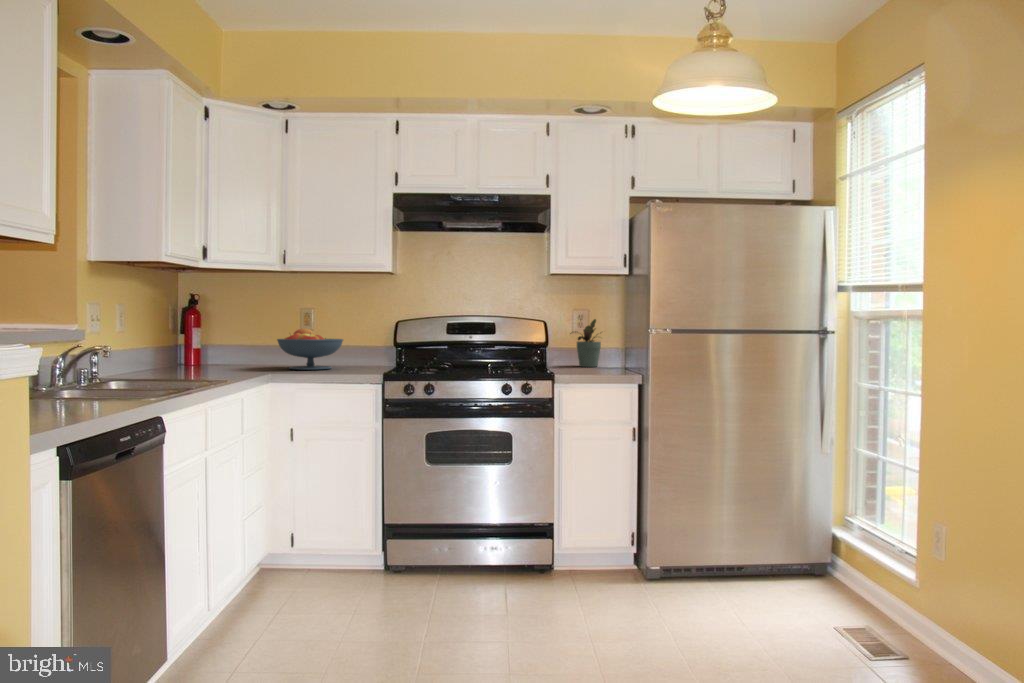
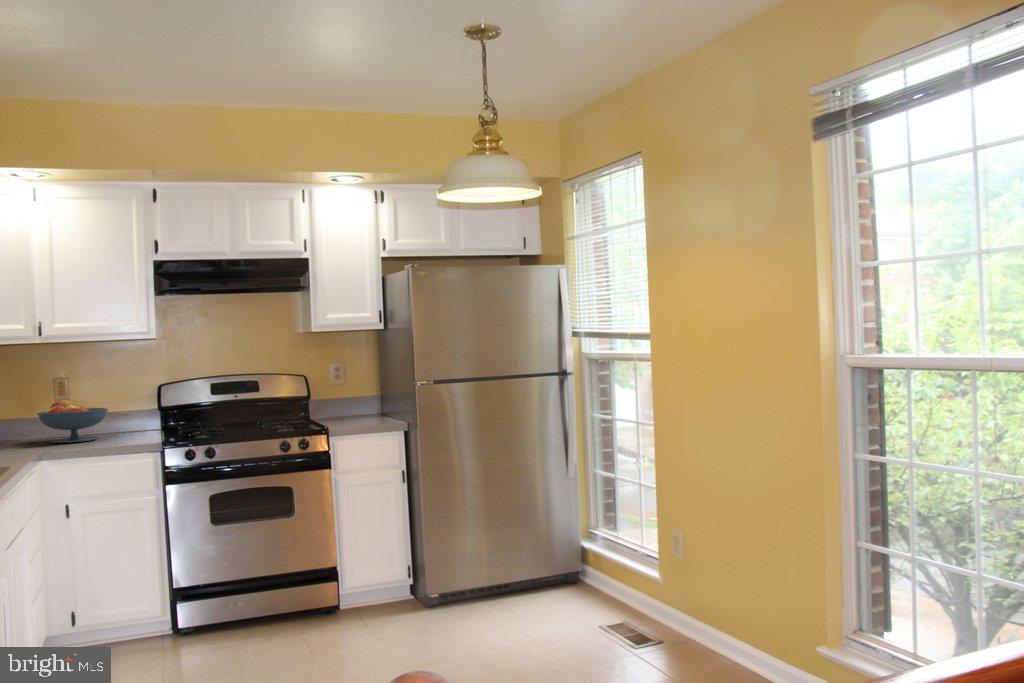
potted plant: present [570,319,601,367] -> none [335,370,371,417]

